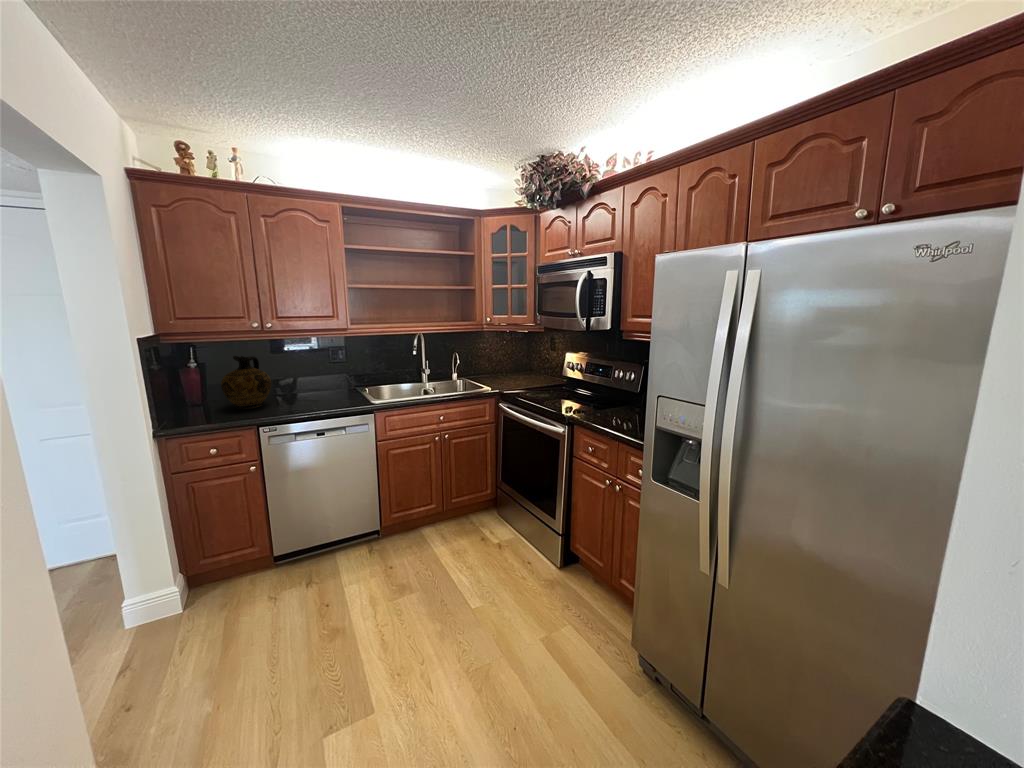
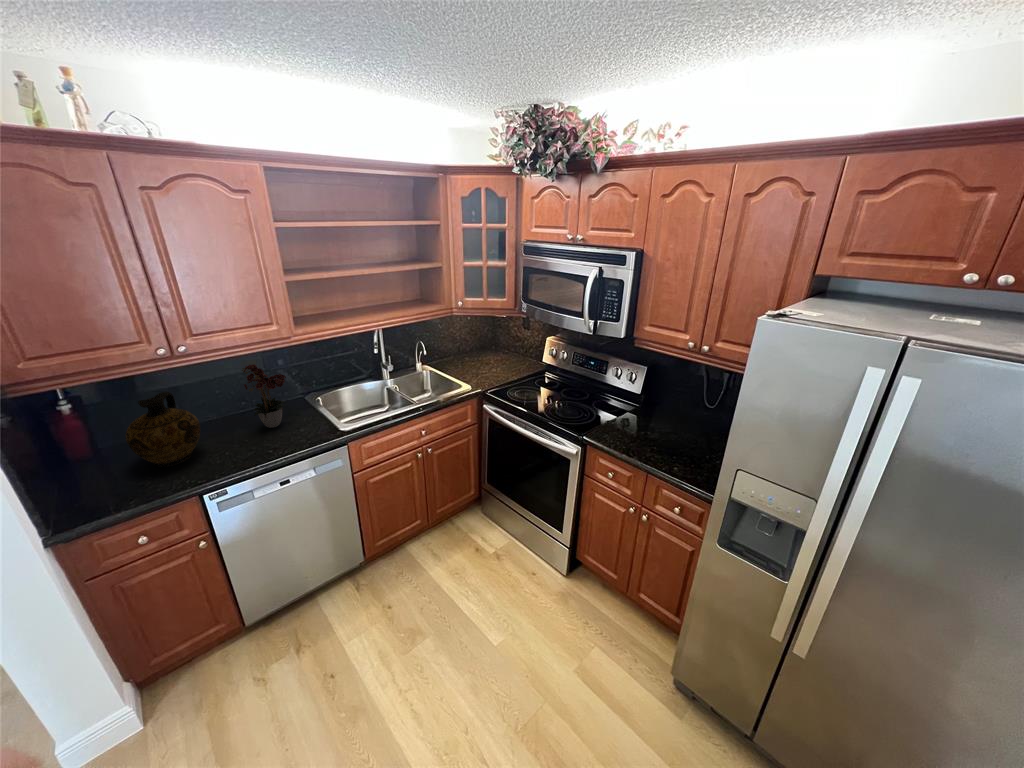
flower arrangement: none [305,342,343,398] -> present [242,364,286,428]

